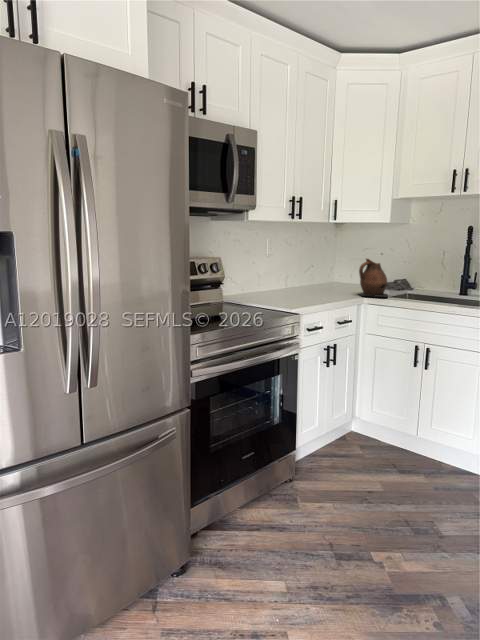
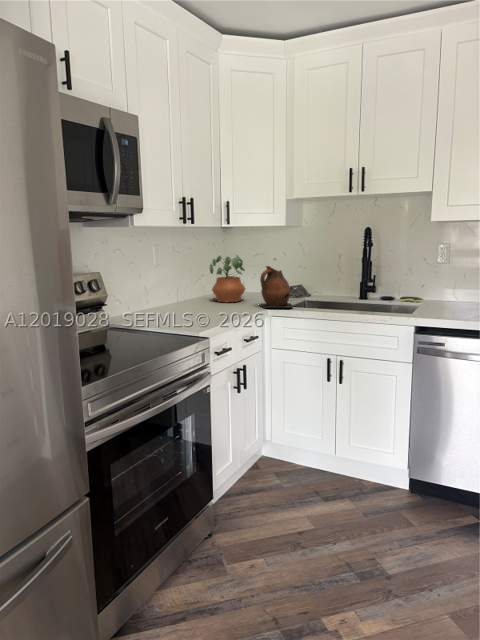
potted plant: none [317,248,349,290] -> present [210,255,246,302]

